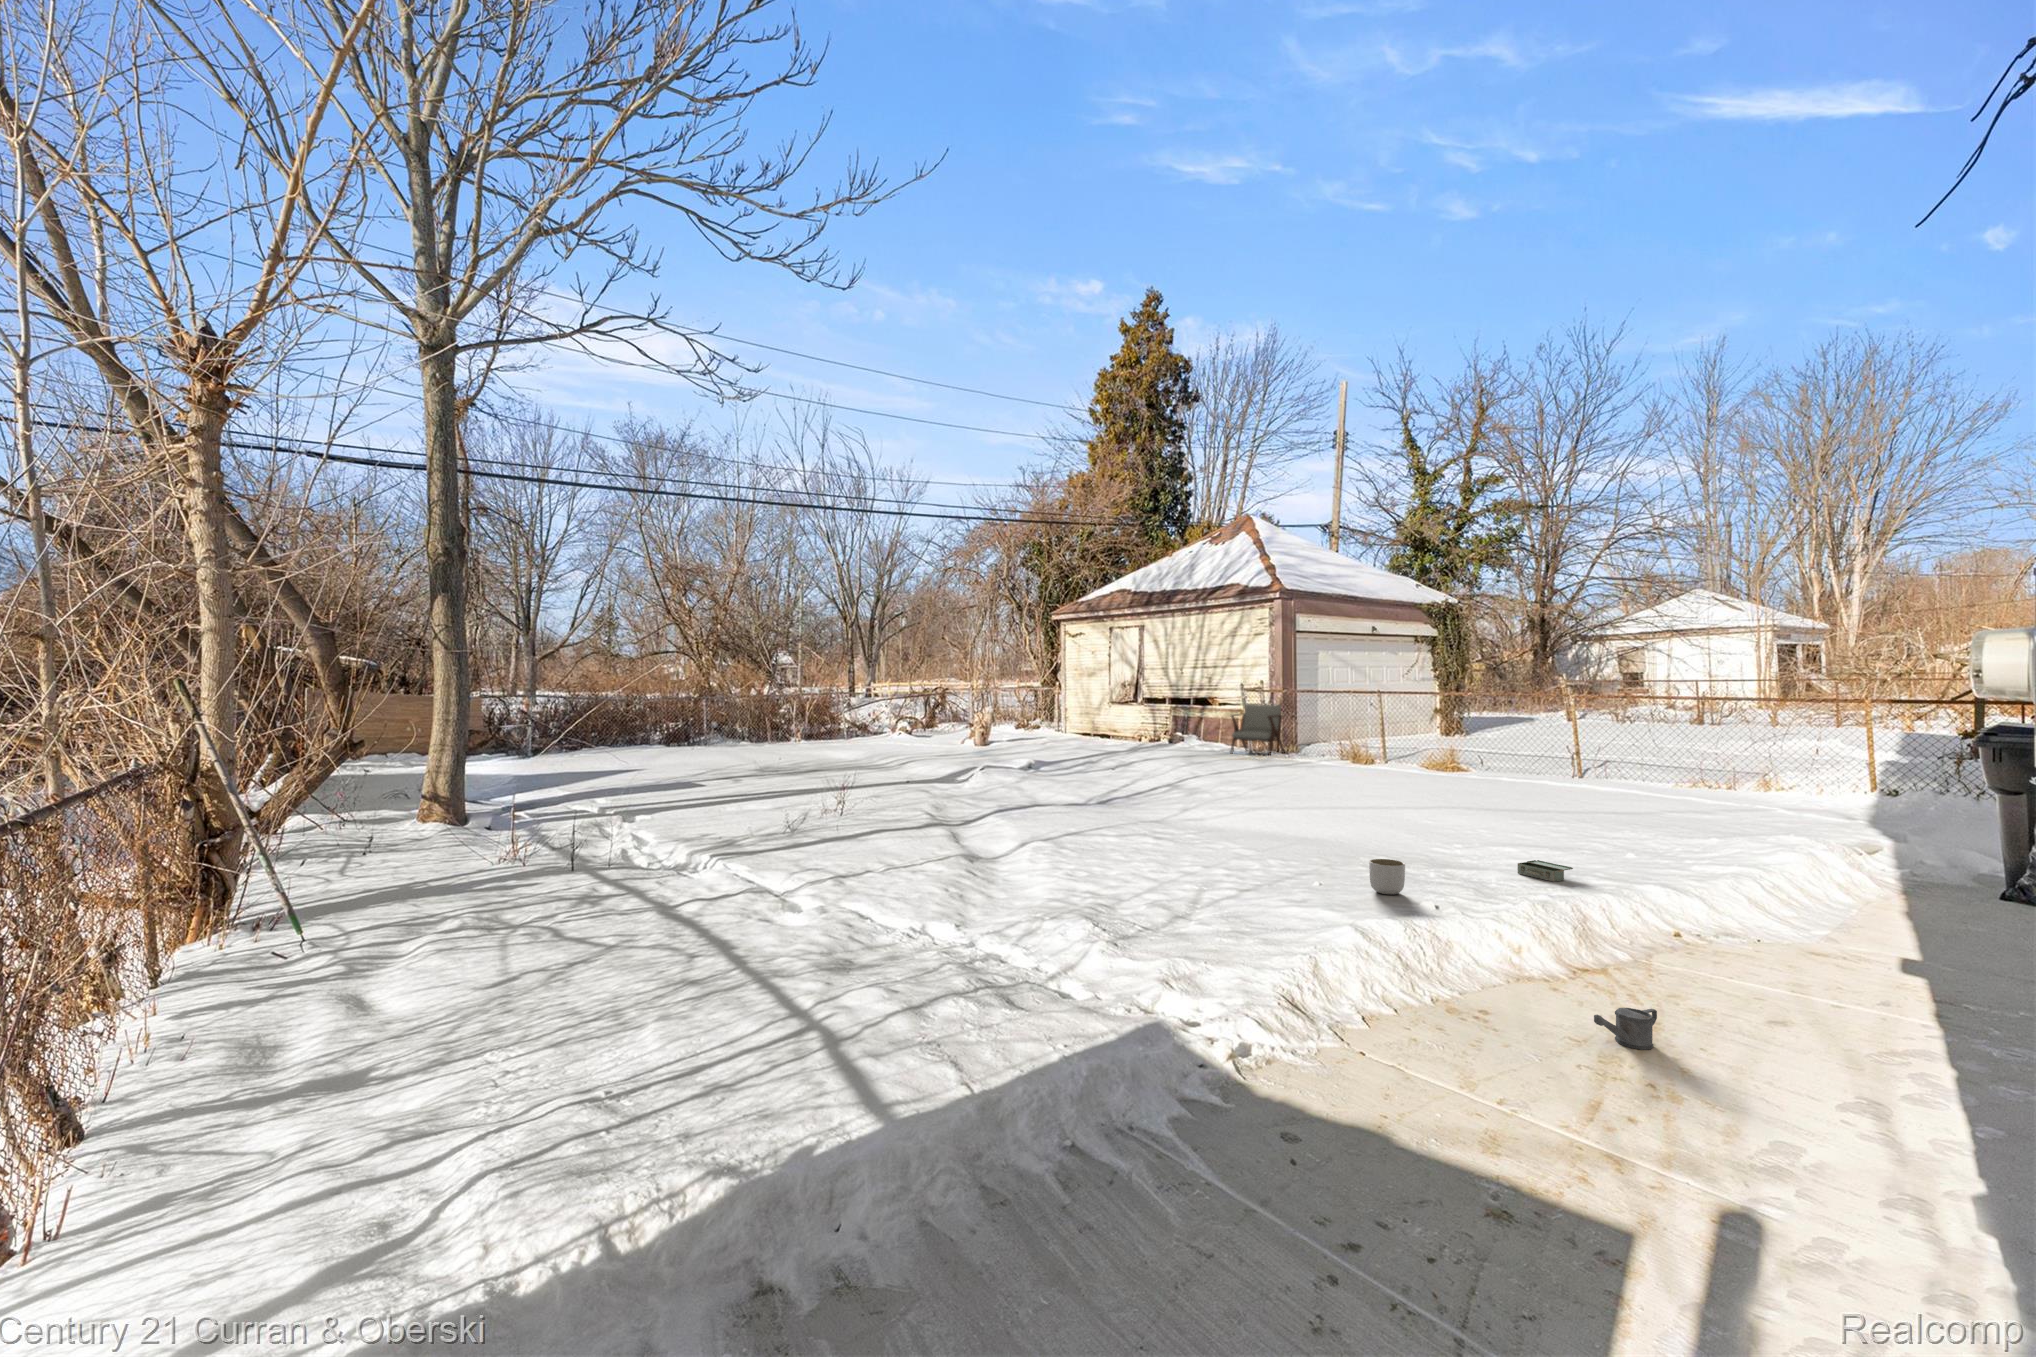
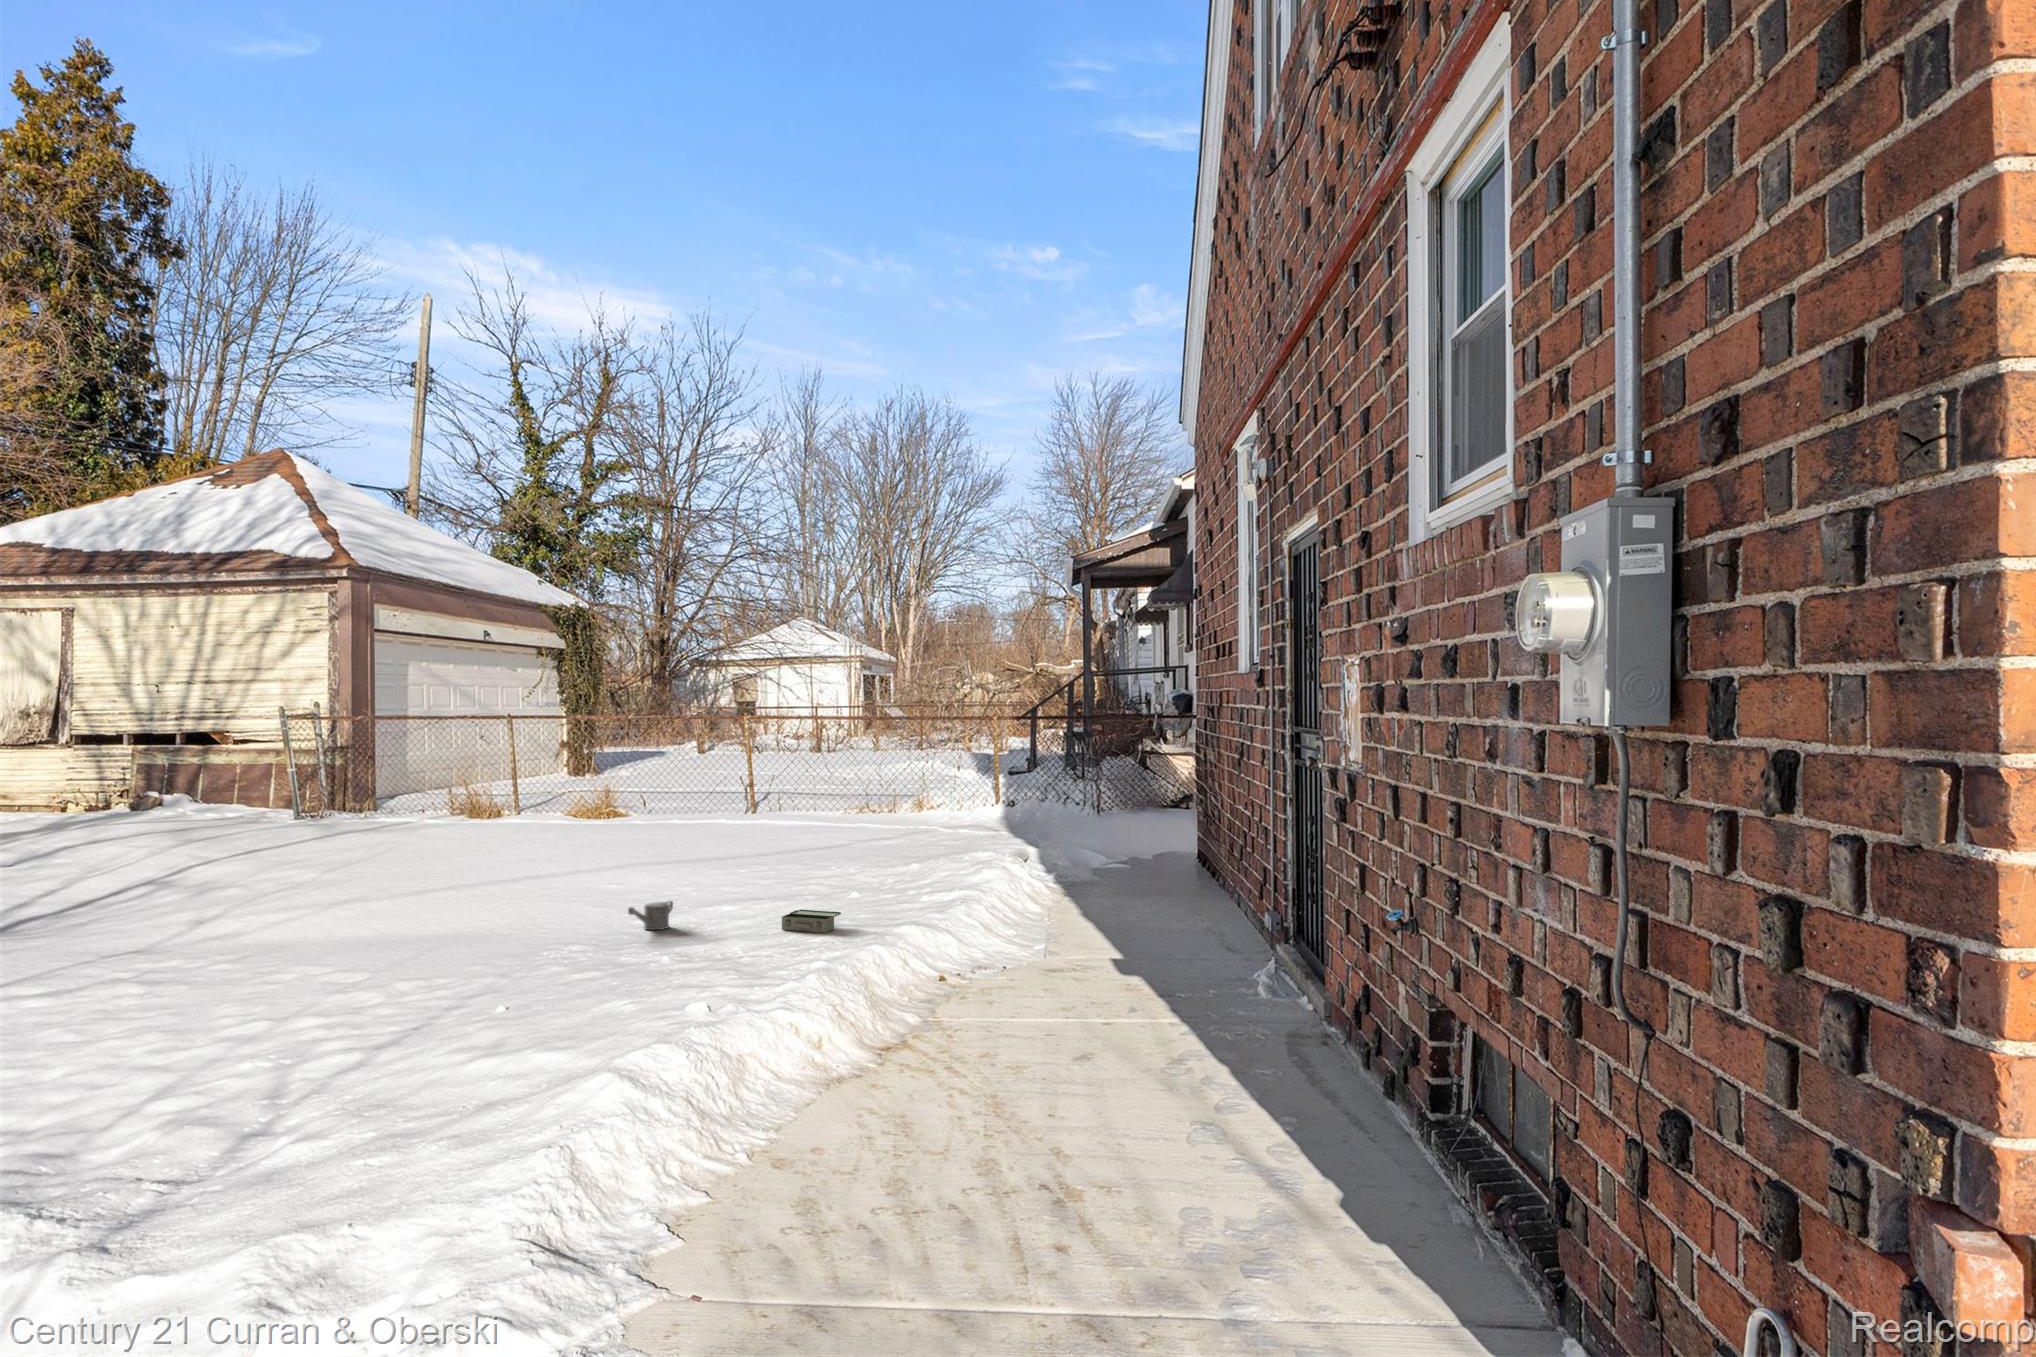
lounge chair: present [1231,704,1285,756] -> none [260,738,356,818]
planter: present [1369,859,1405,895] -> none [627,935,677,987]
watering can: present [1594,1008,1657,1050] -> present [628,901,673,930]

